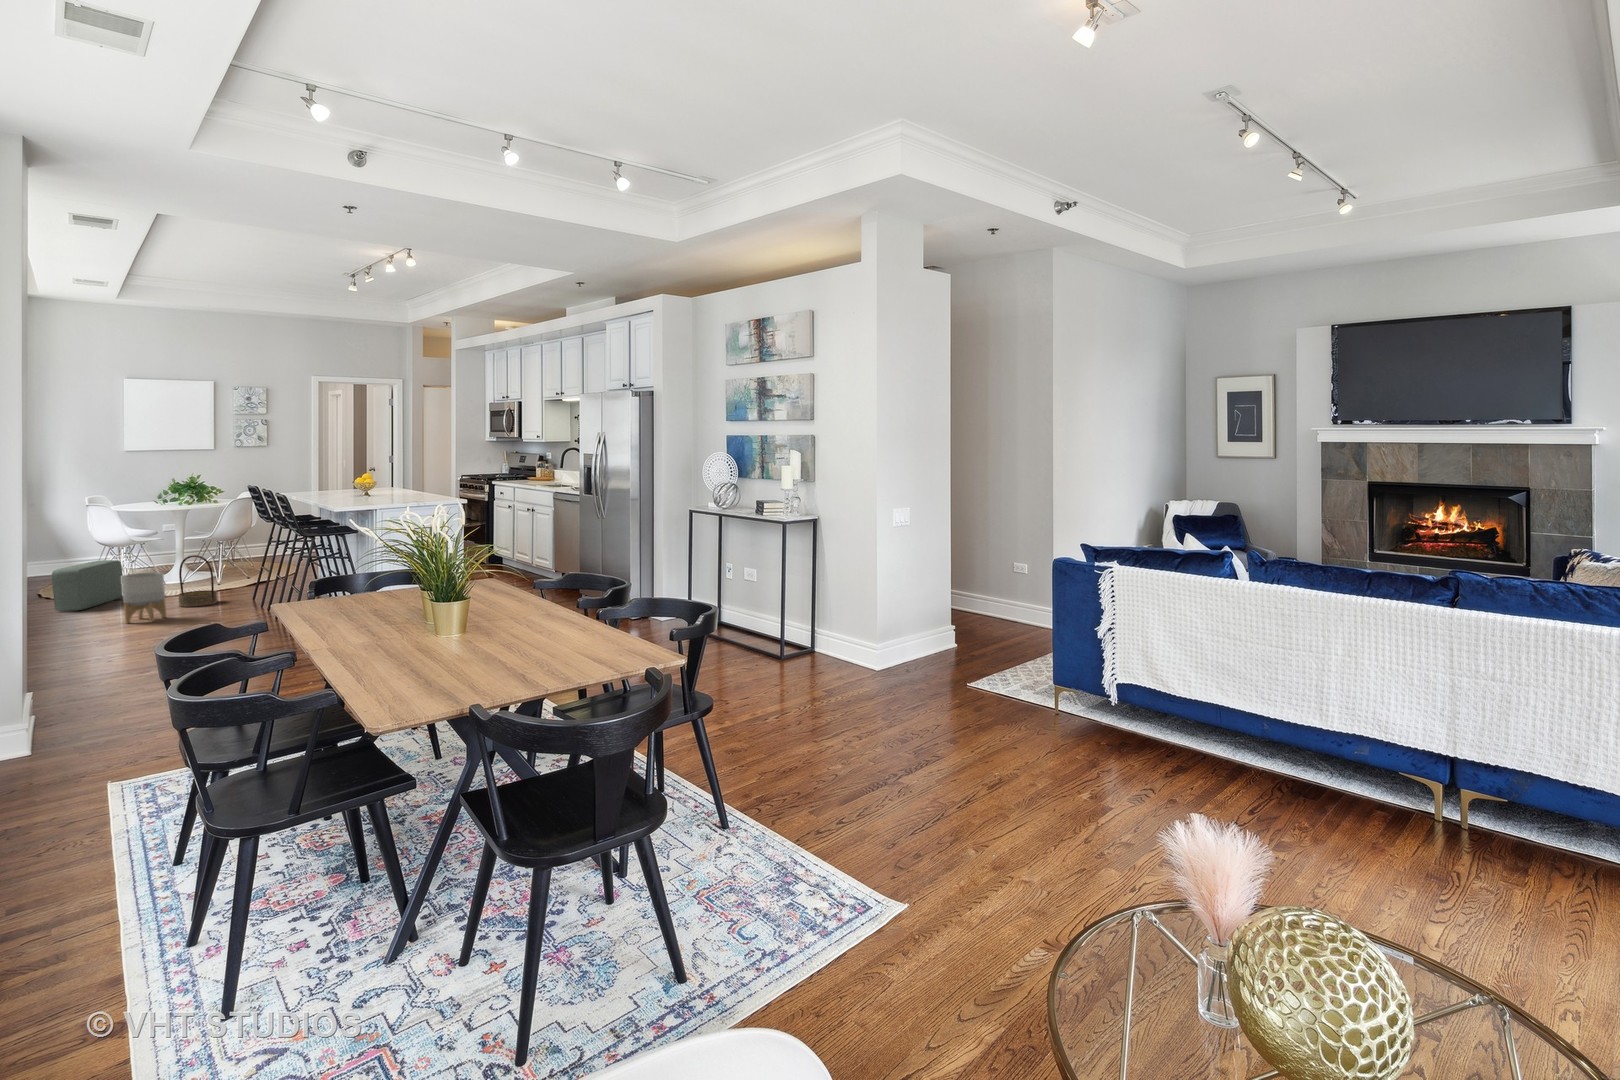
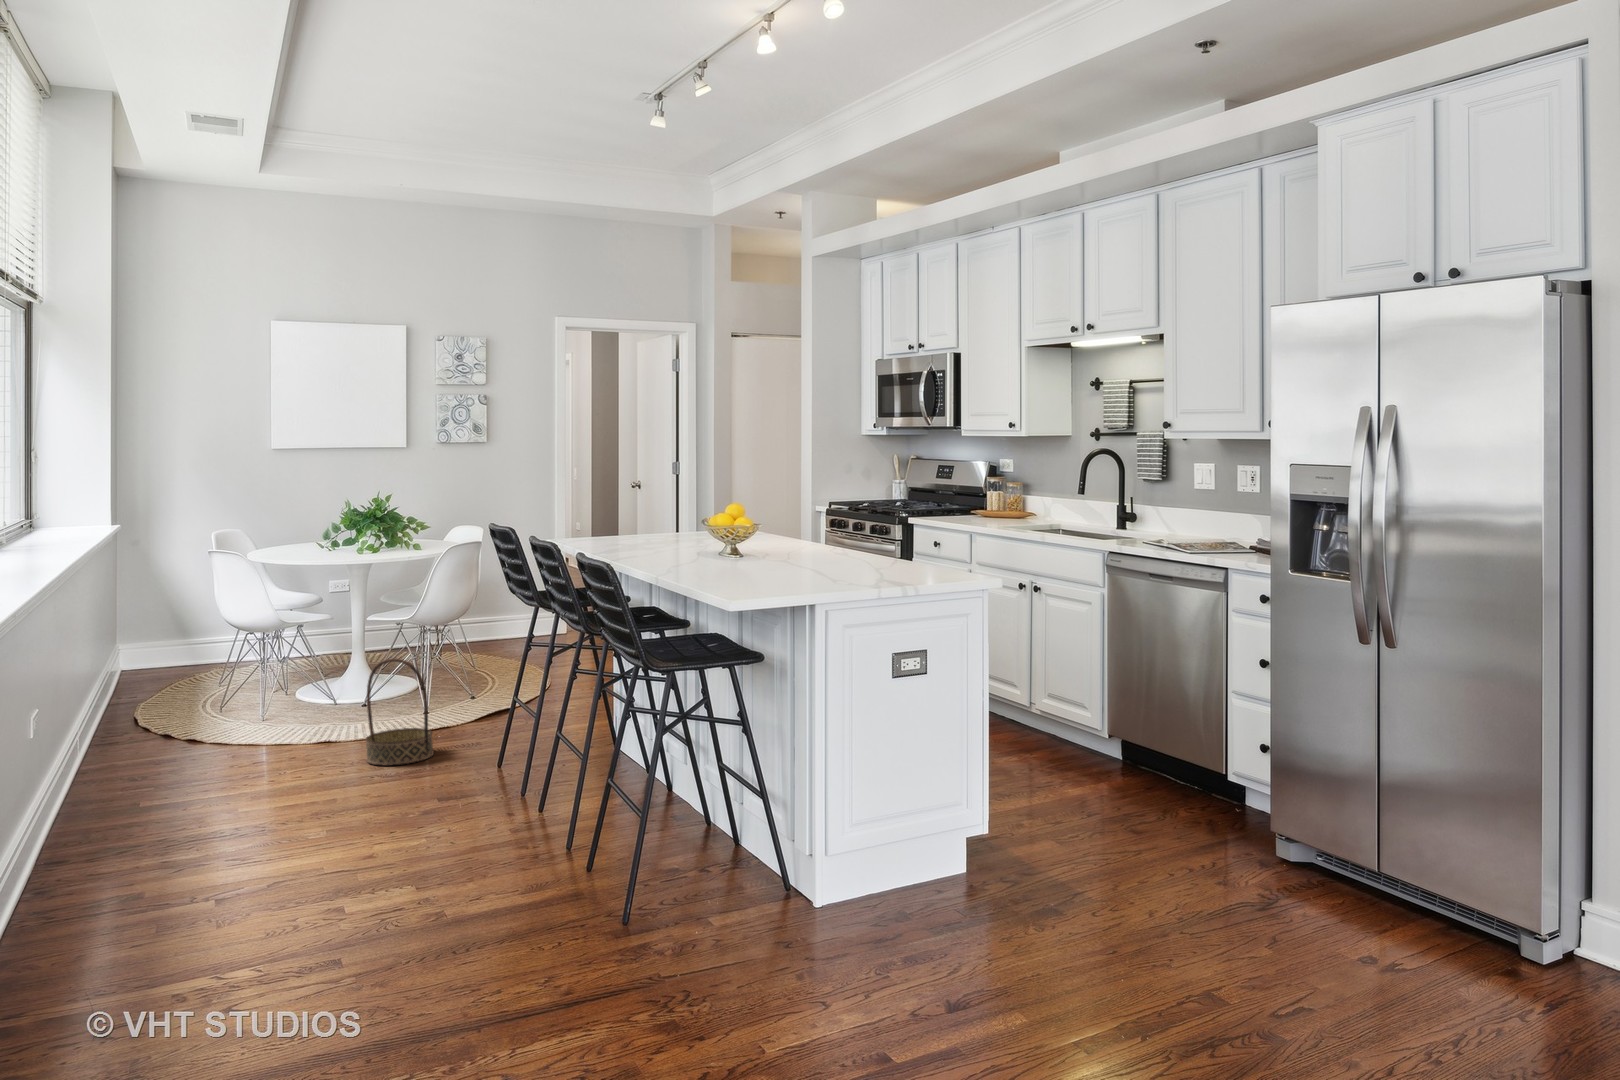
pouf: present [52,560,123,611] -> none [150,663,270,770]
planter: present [121,572,166,623] -> none [267,701,349,812]

